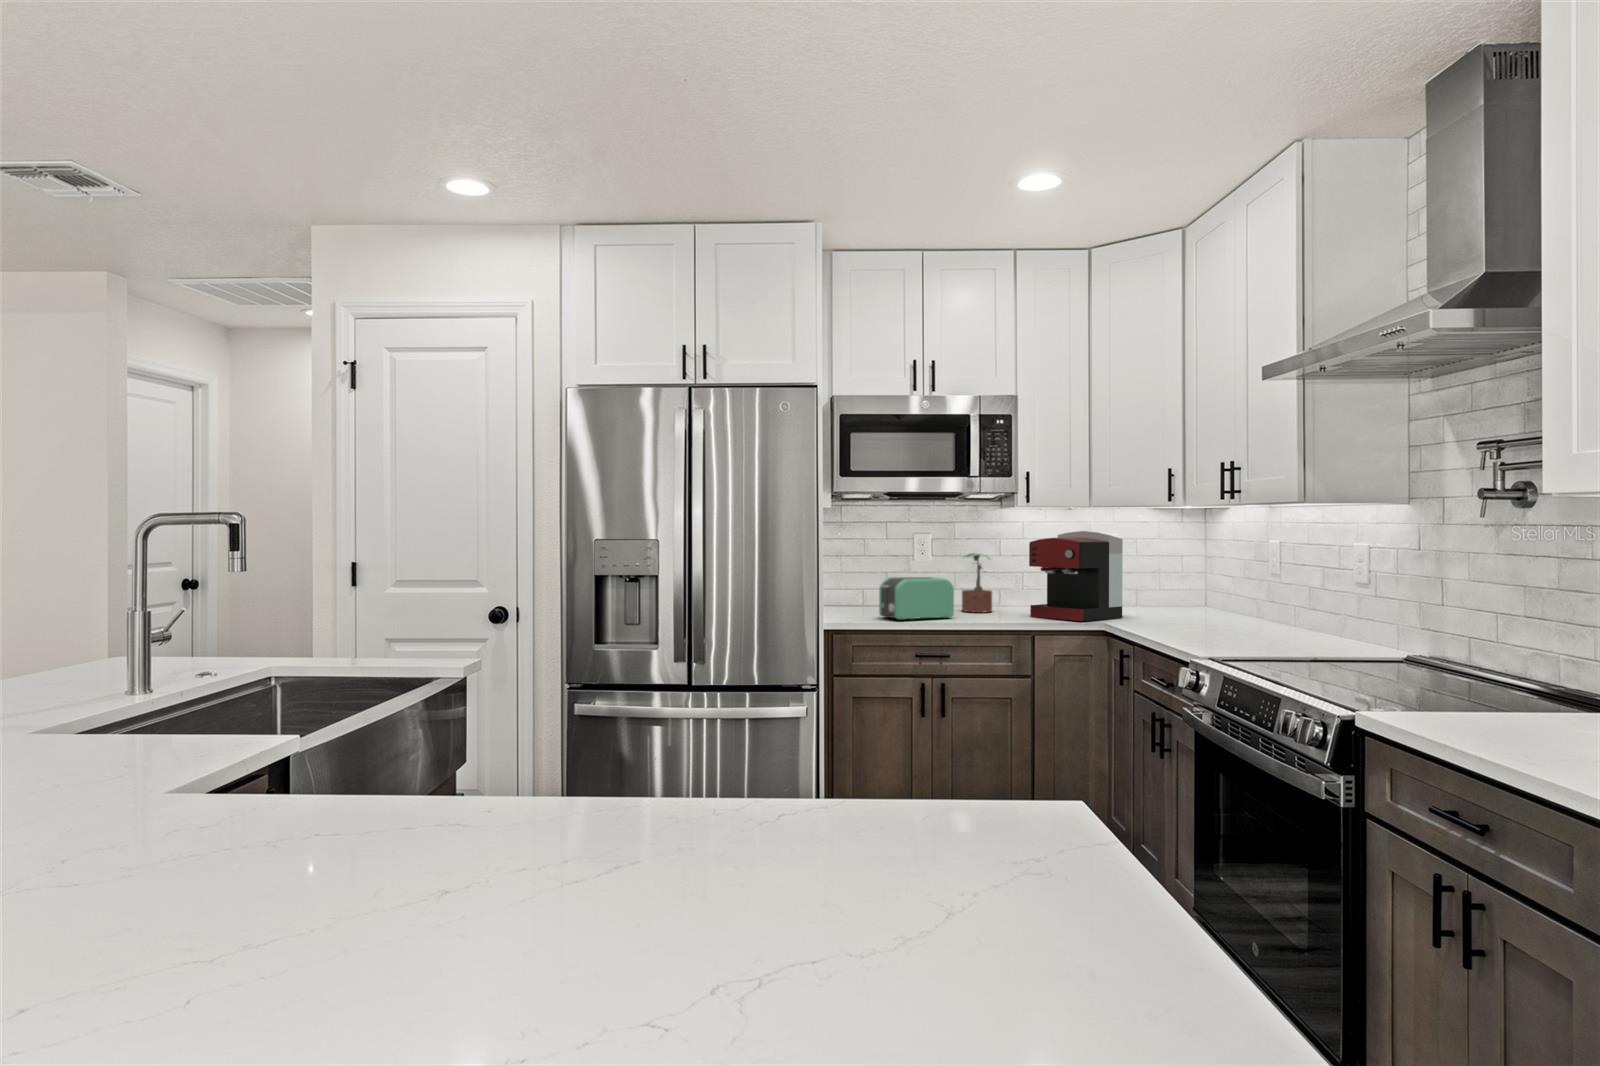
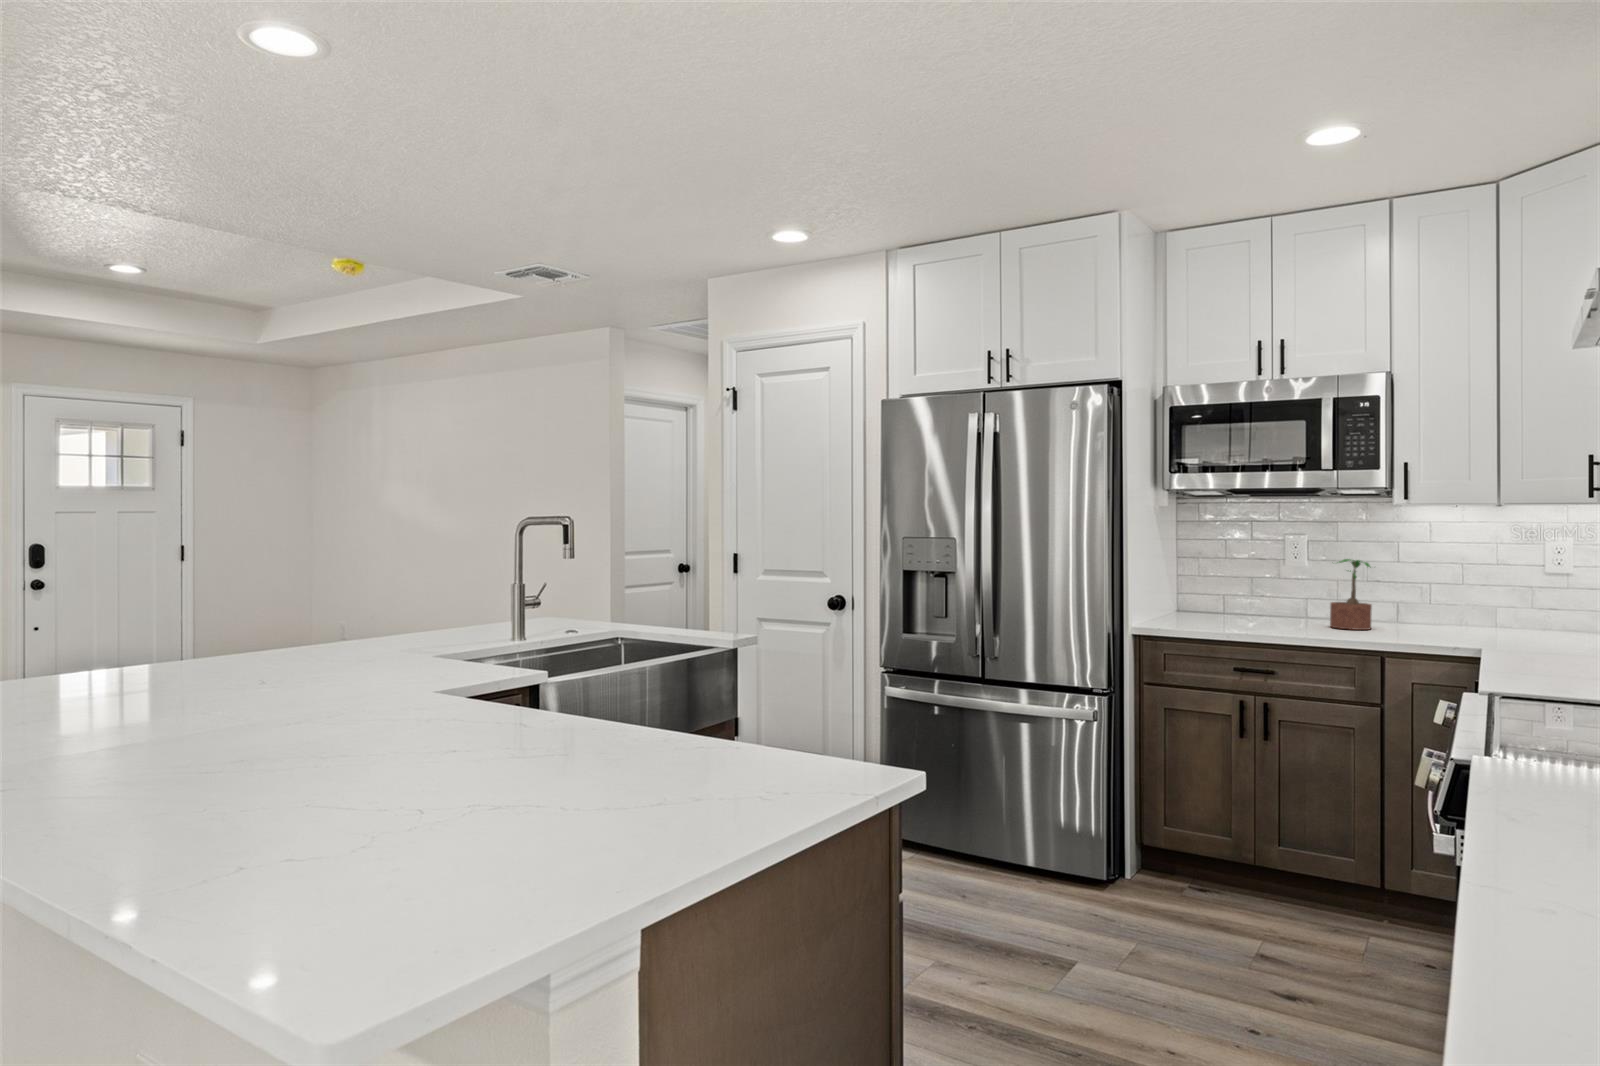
coffee maker: present [1029,531,1123,621] -> none [1406,534,1546,648]
toaster: present [879,577,954,620] -> none [1205,584,1298,633]

